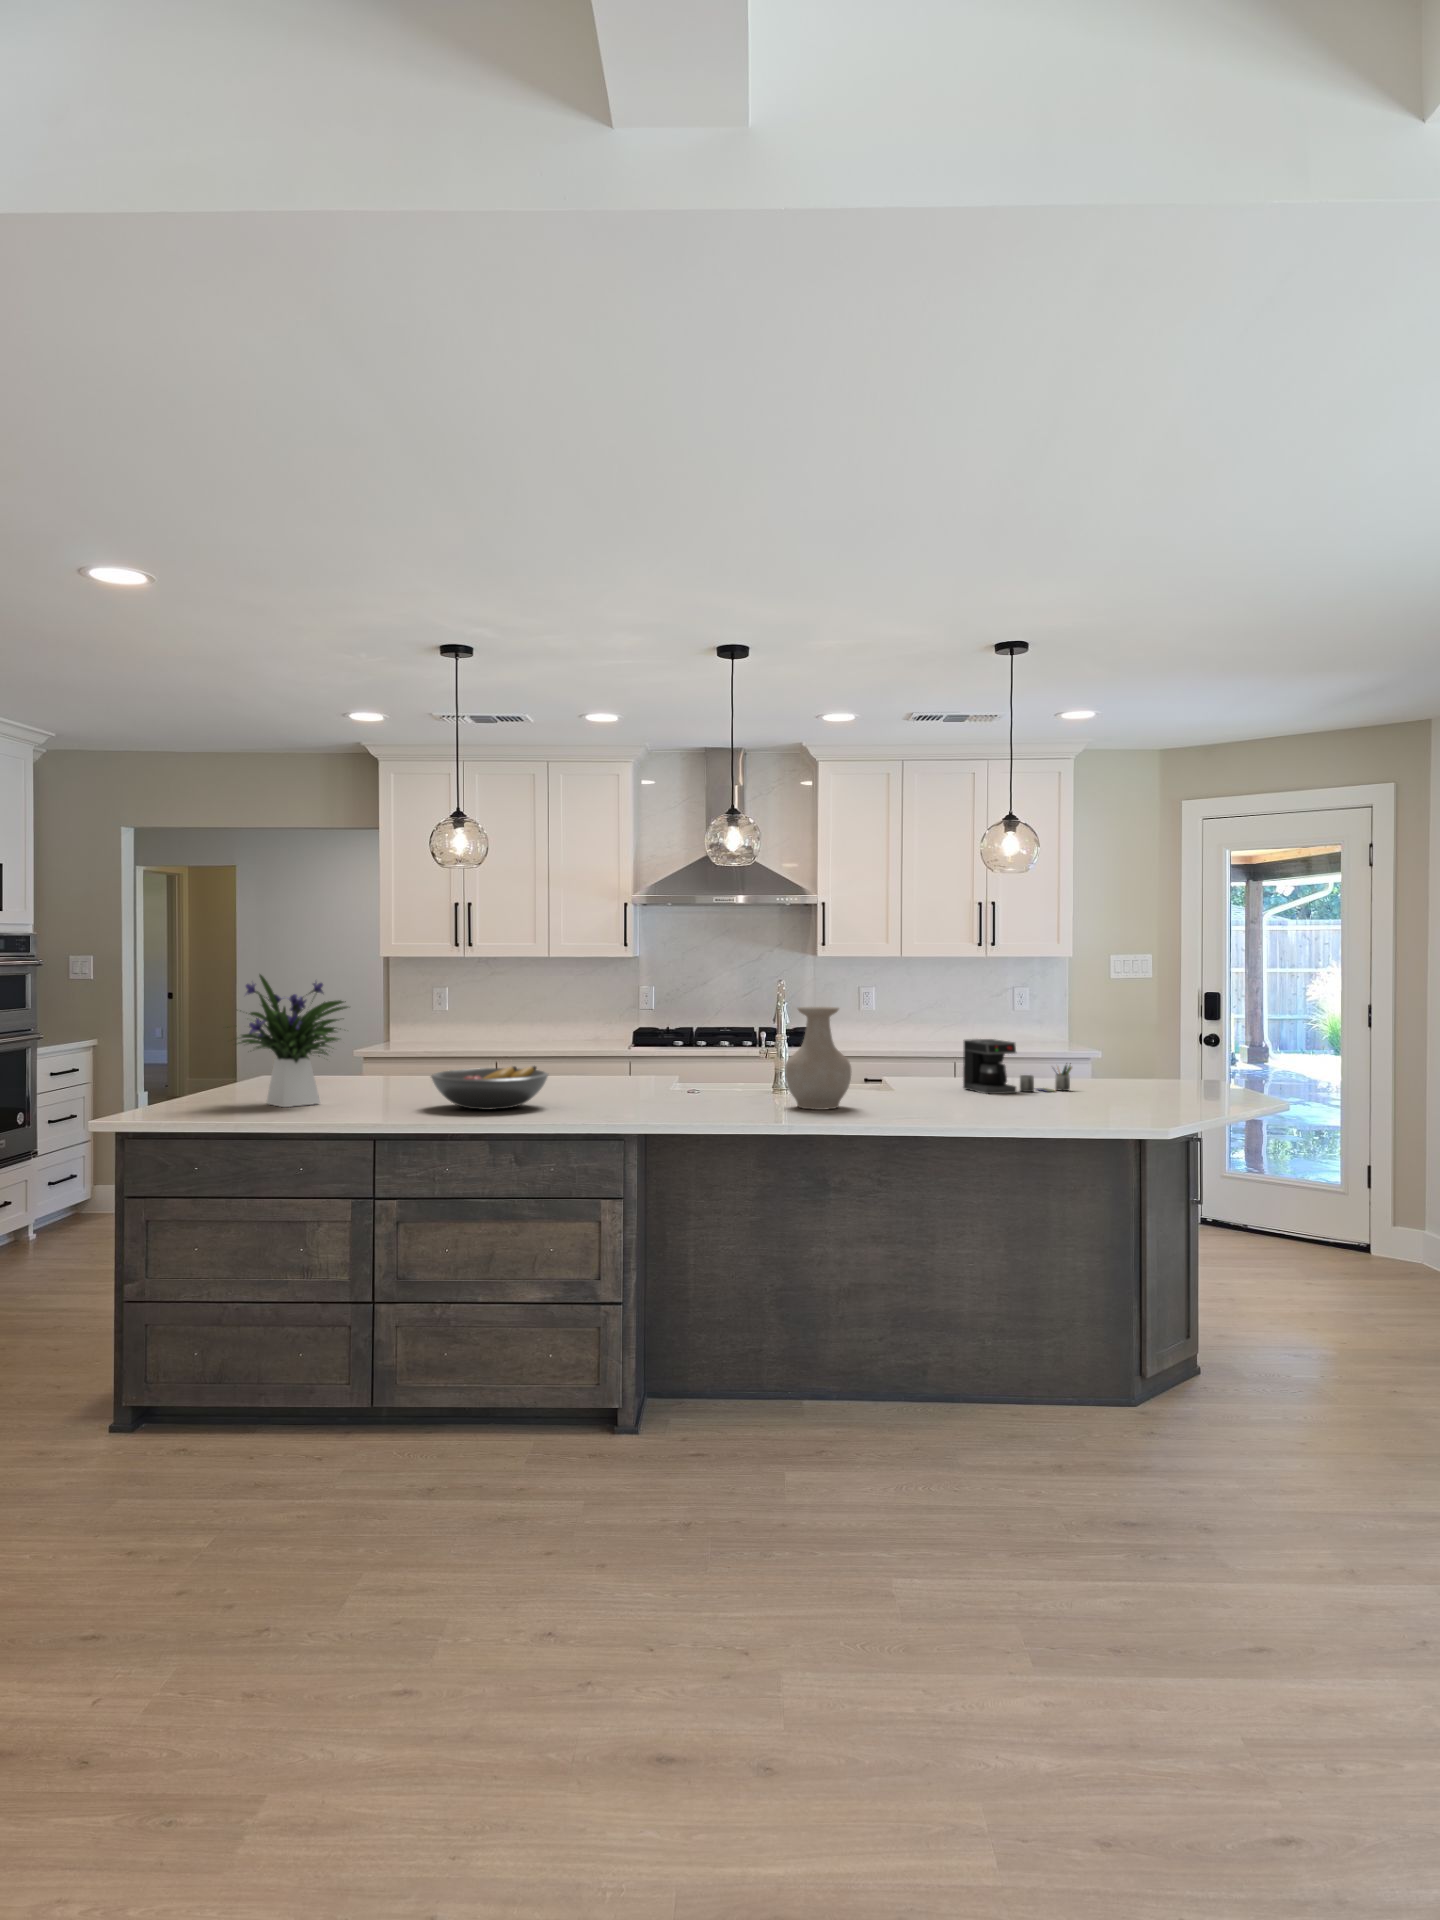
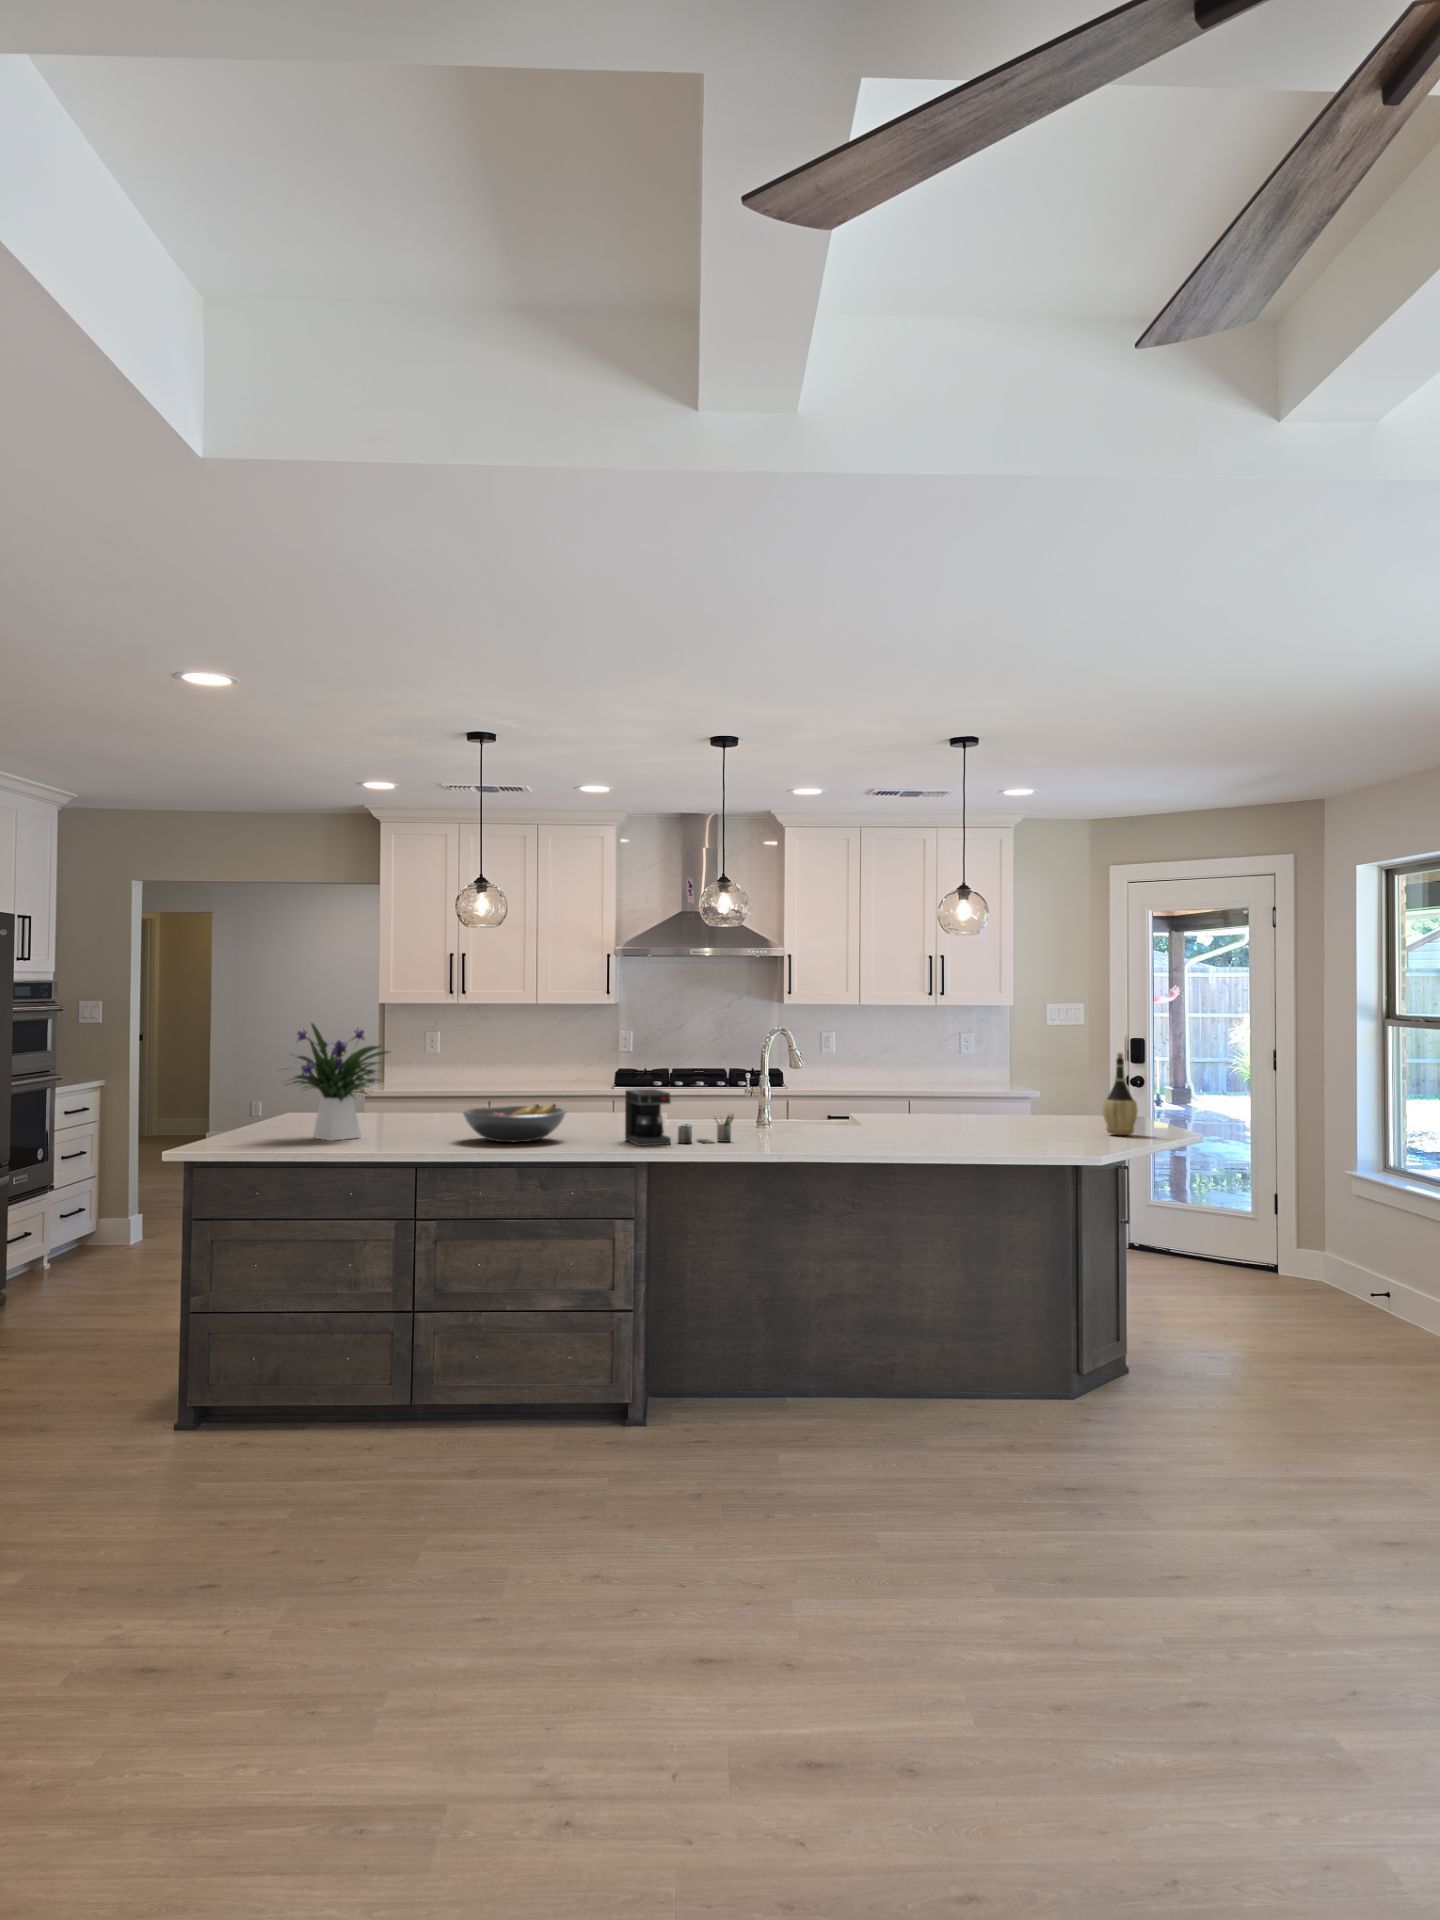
vase: present [785,1007,851,1110] -> none [773,1052,830,1142]
wine bottle: none [1170,1007,1211,1103] -> present [1103,1053,1138,1135]
coffee maker: present [963,1039,1072,1094] -> present [625,1089,734,1146]

